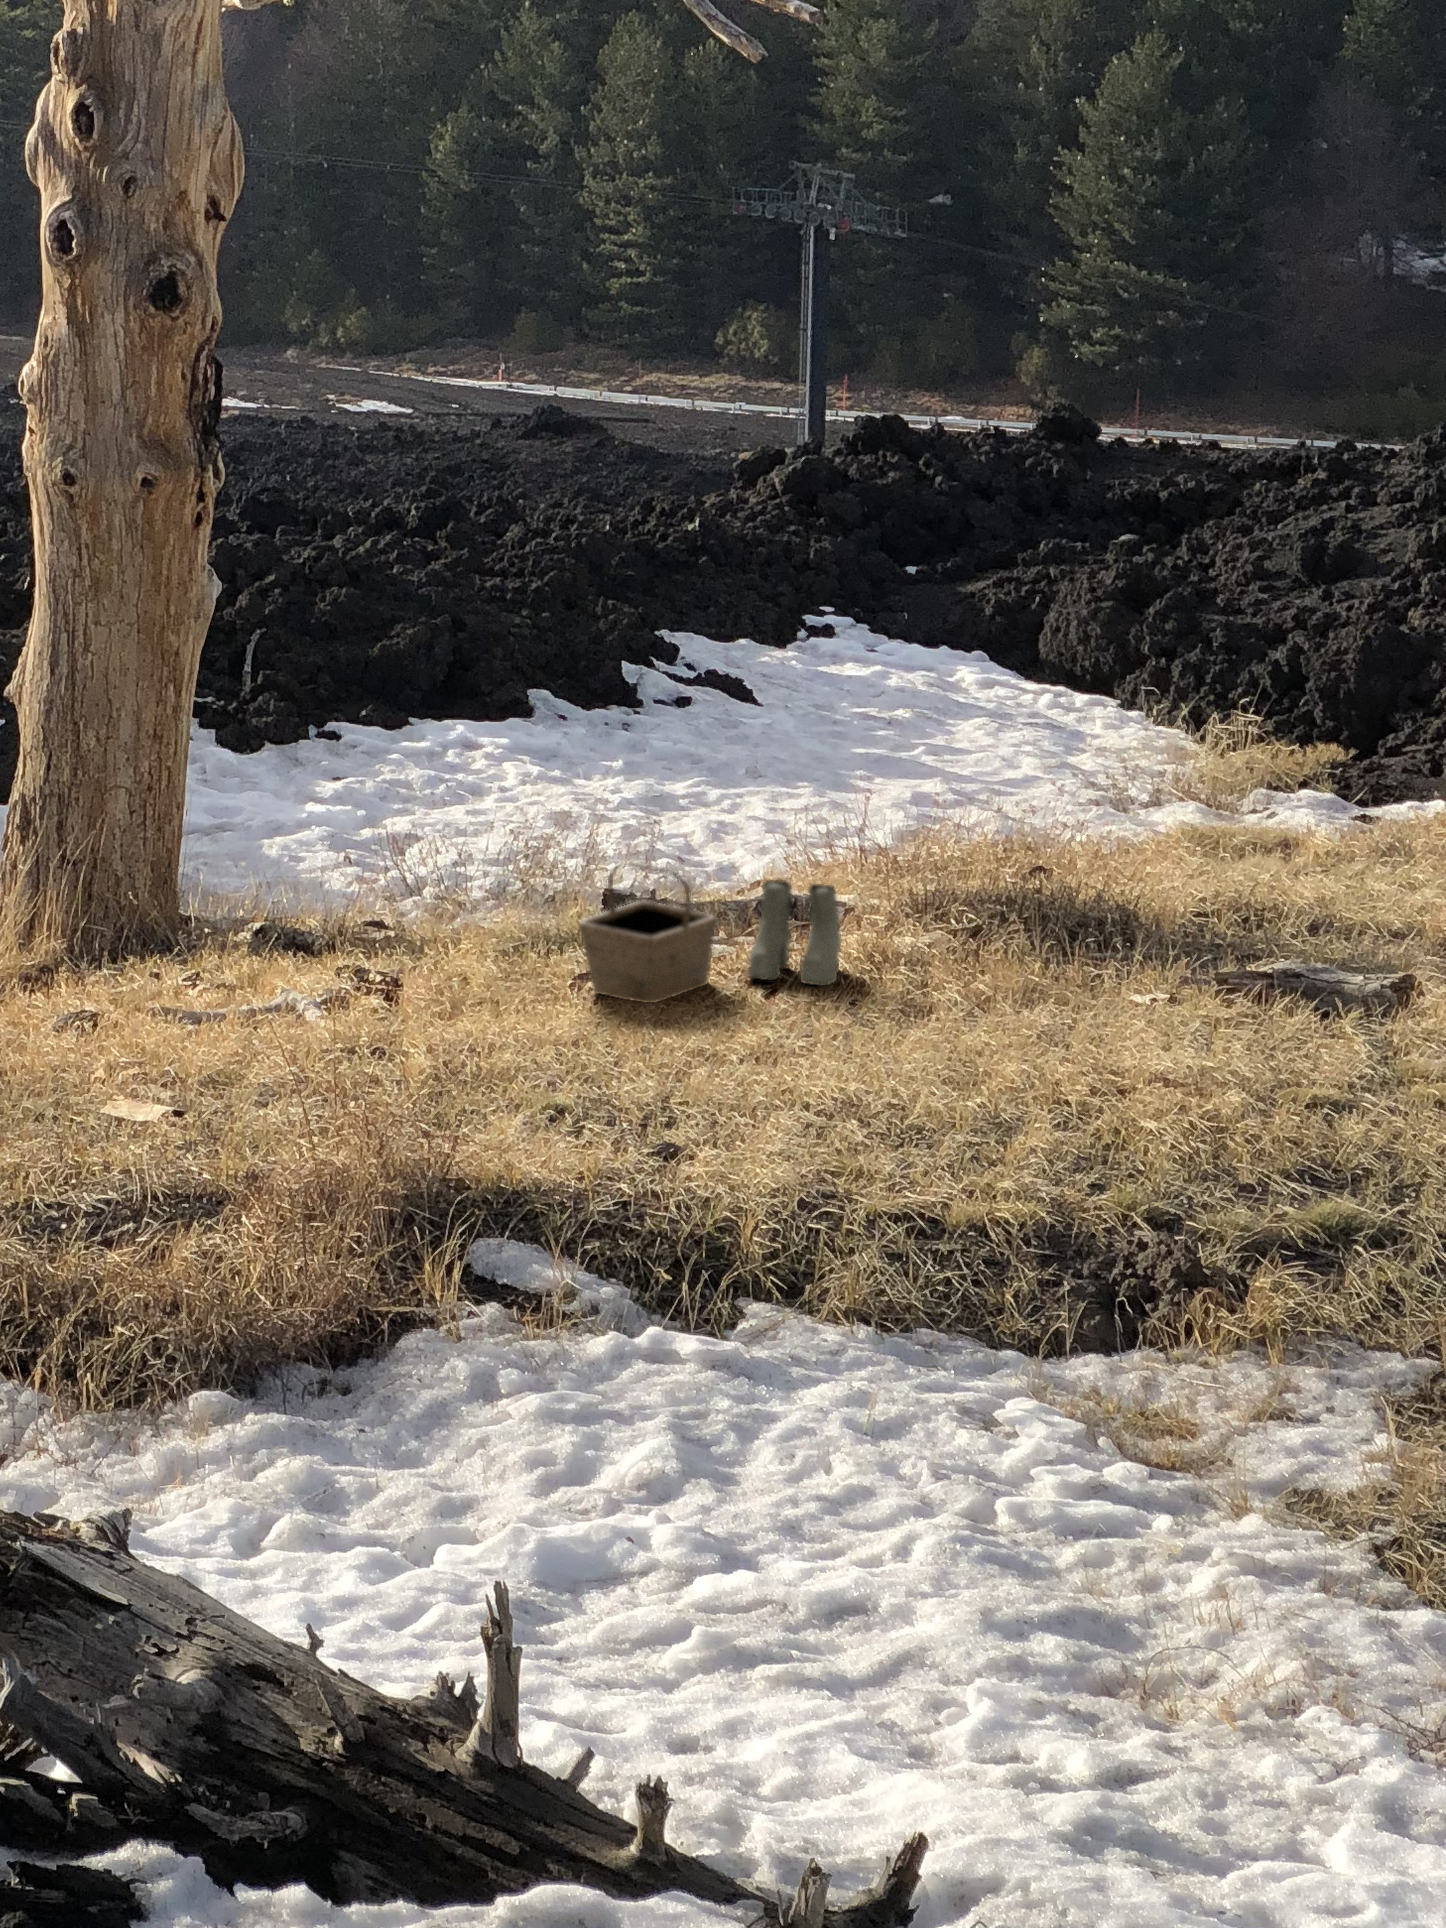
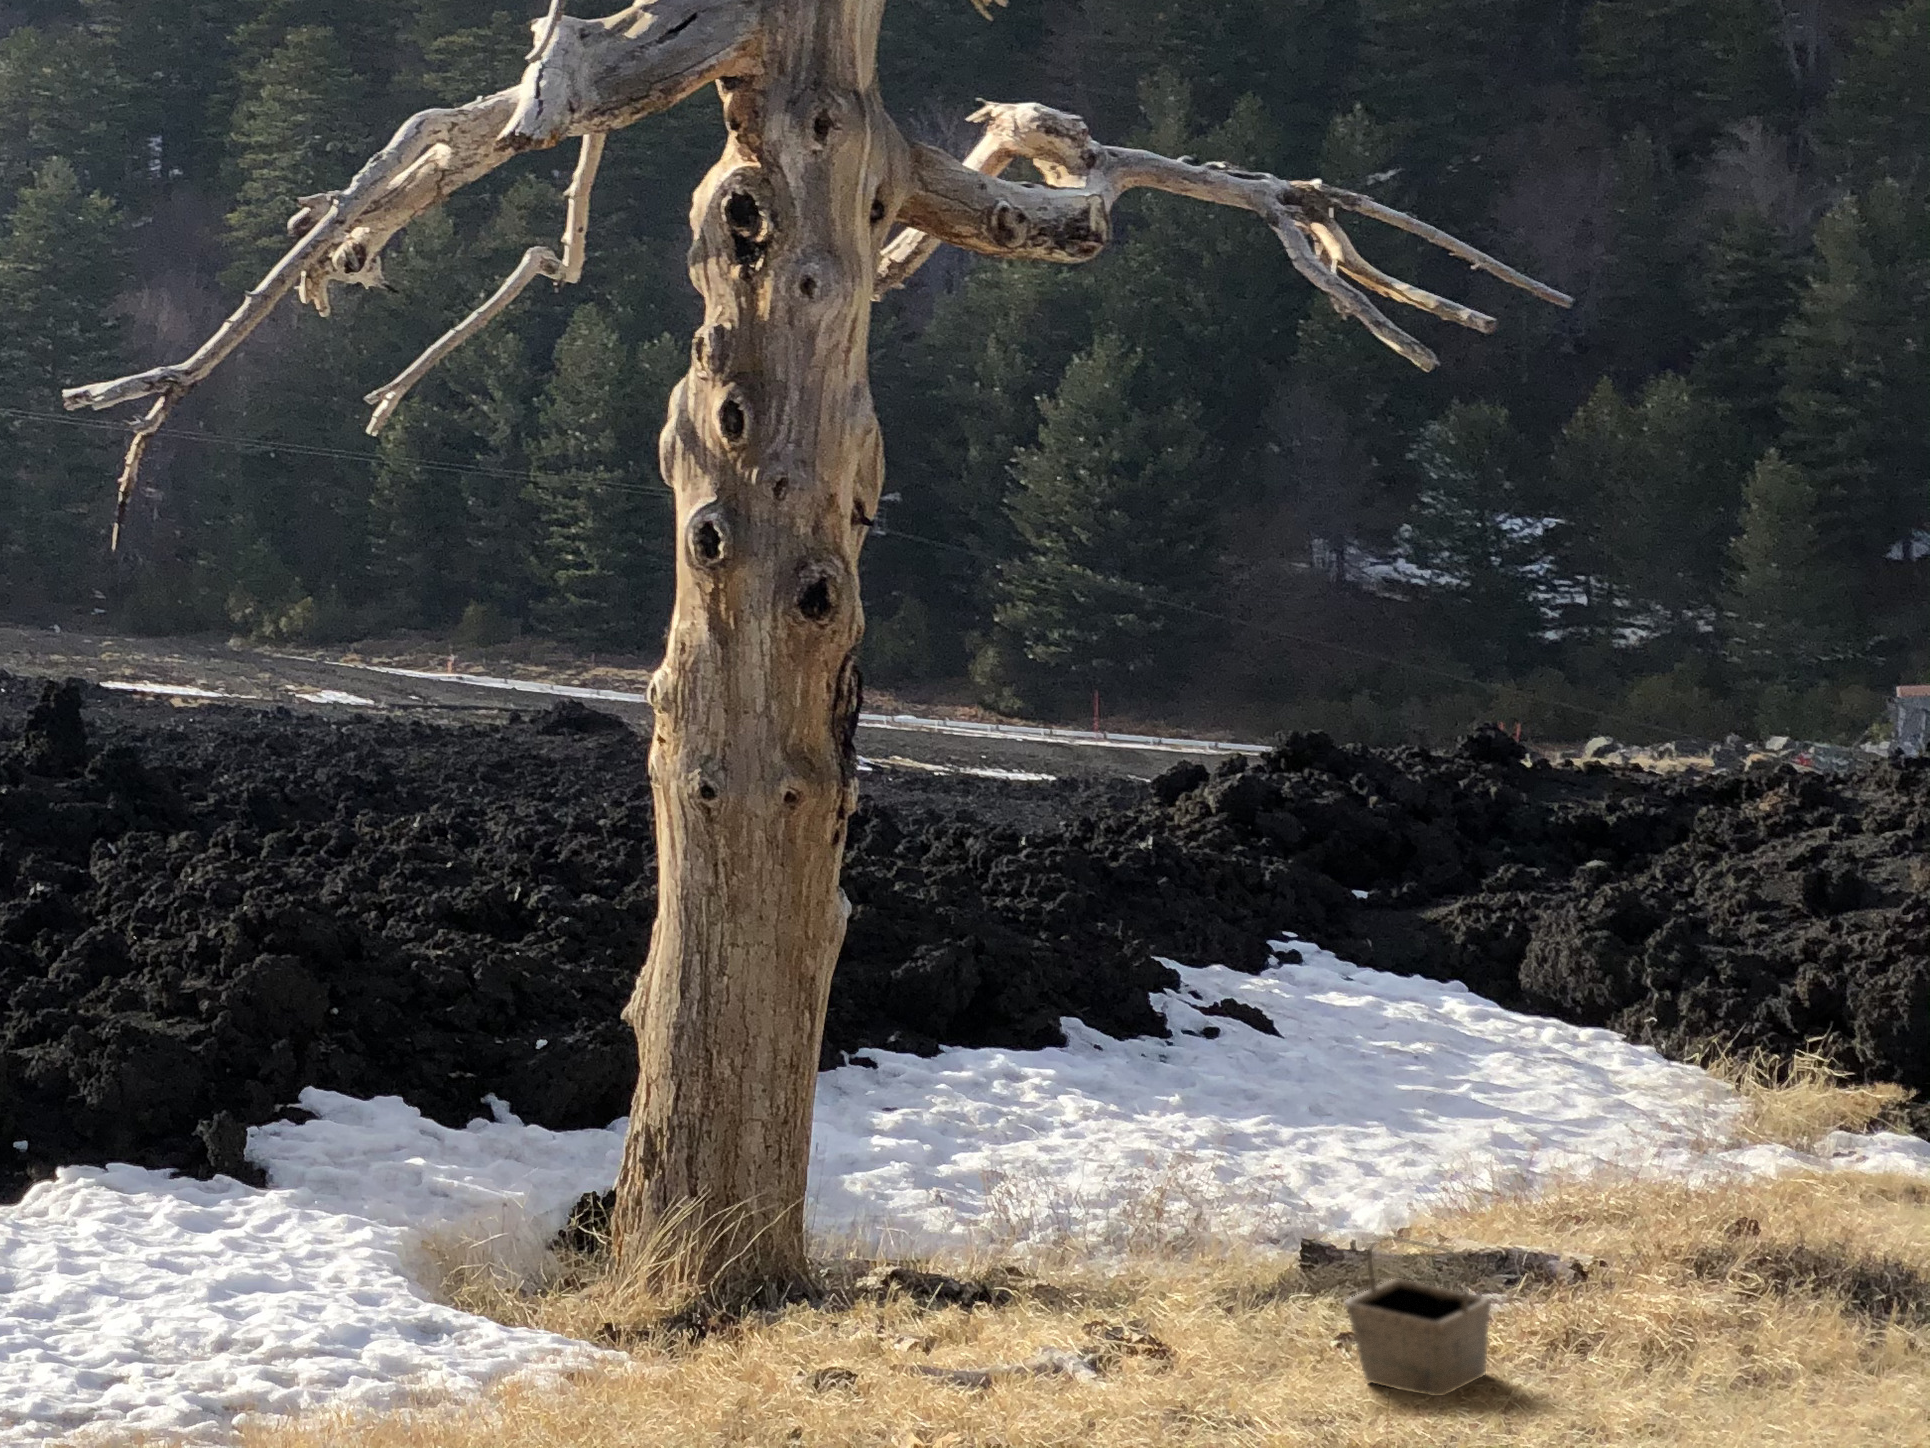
boots: present [749,880,842,986] -> none [1524,1259,1626,1381]

